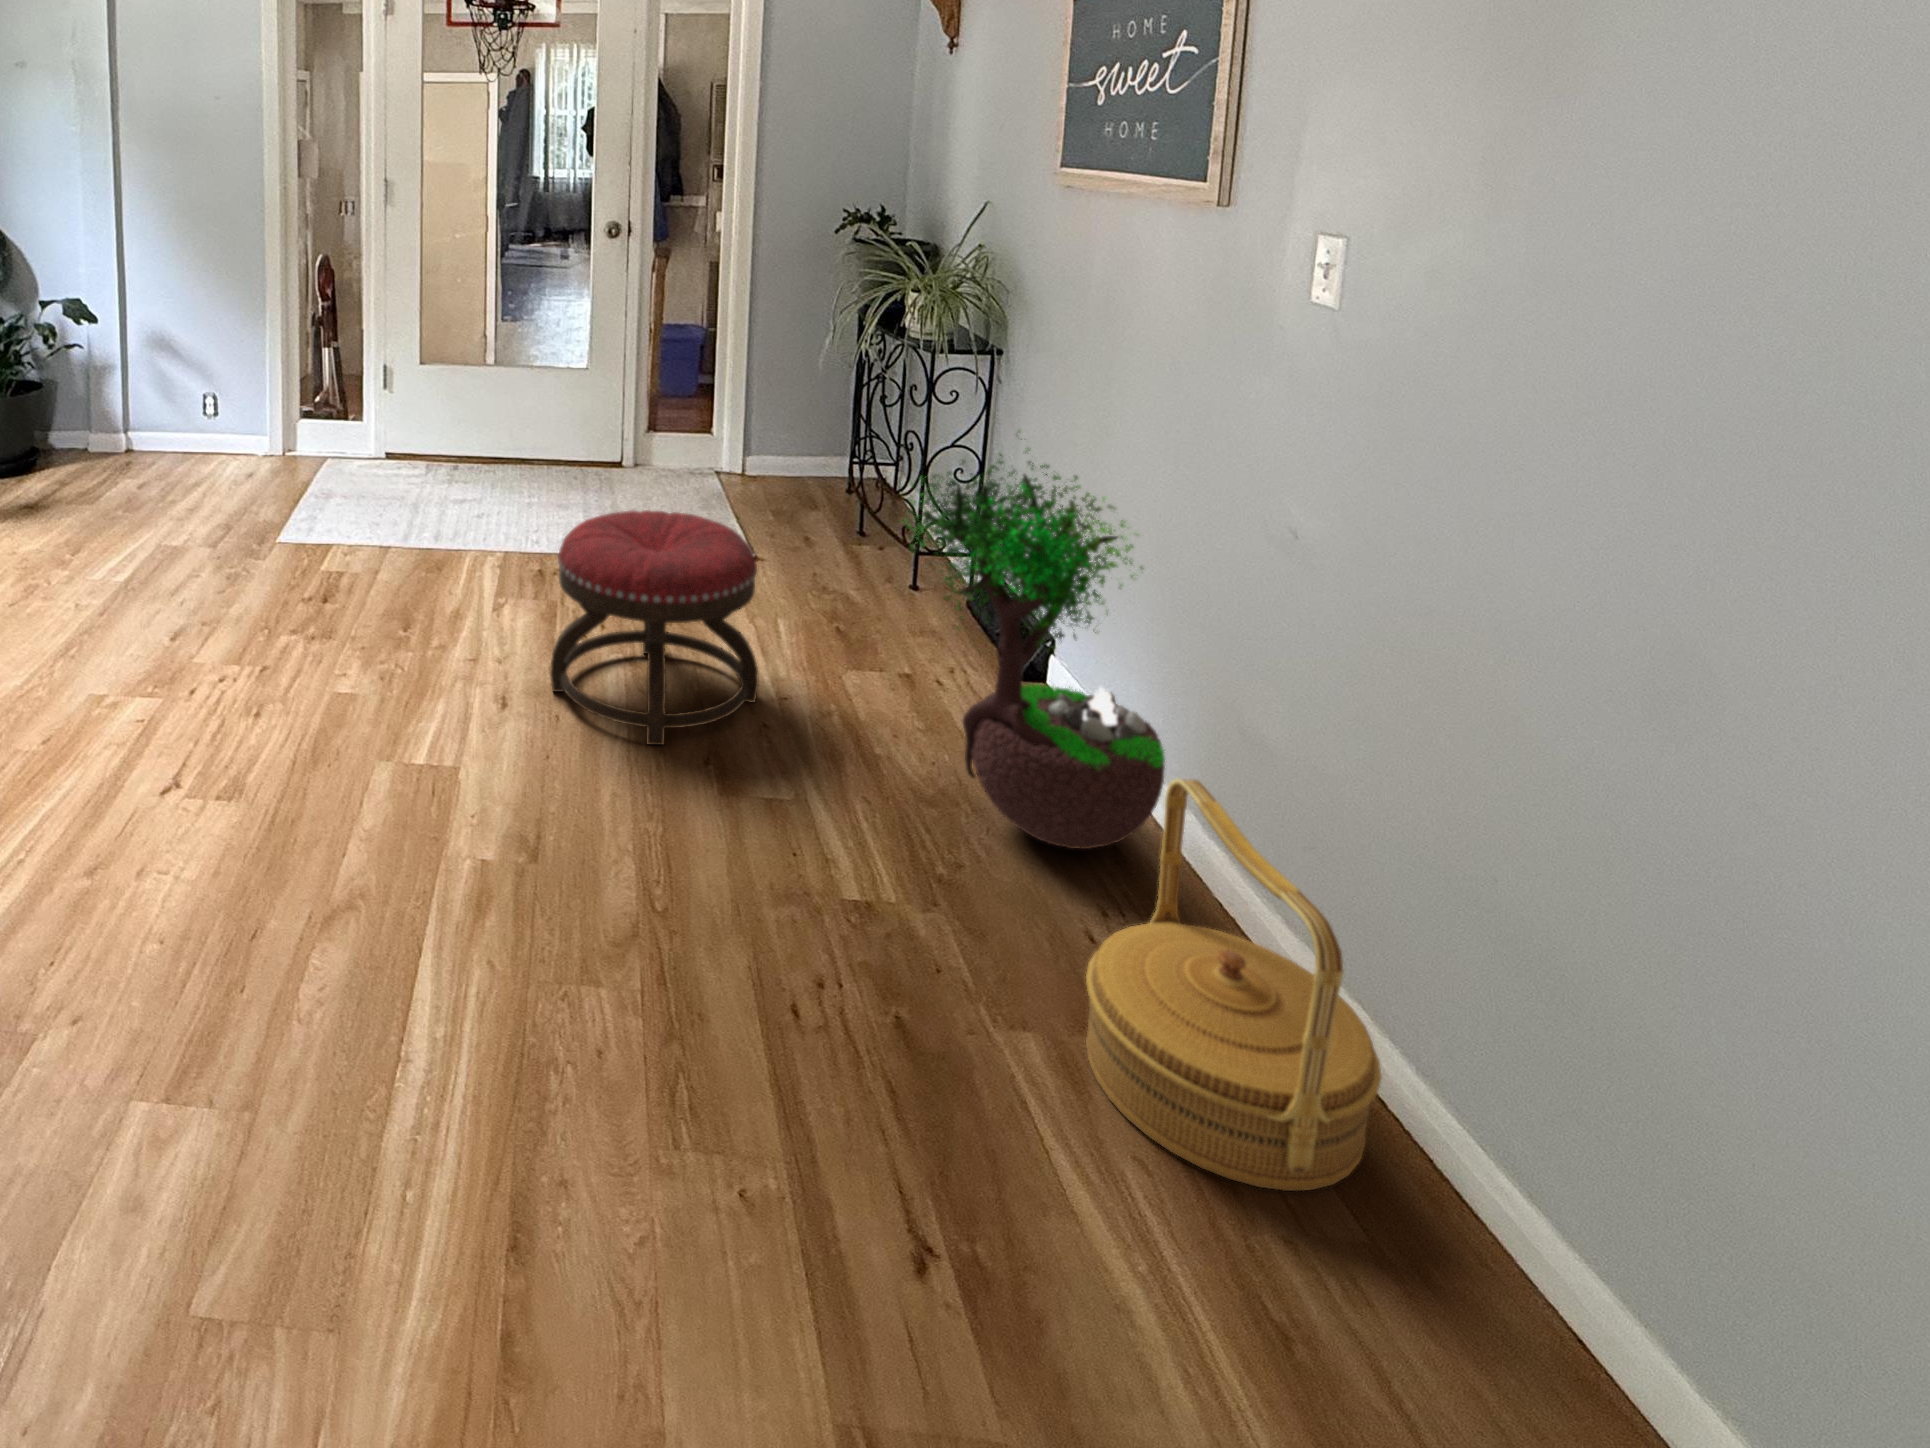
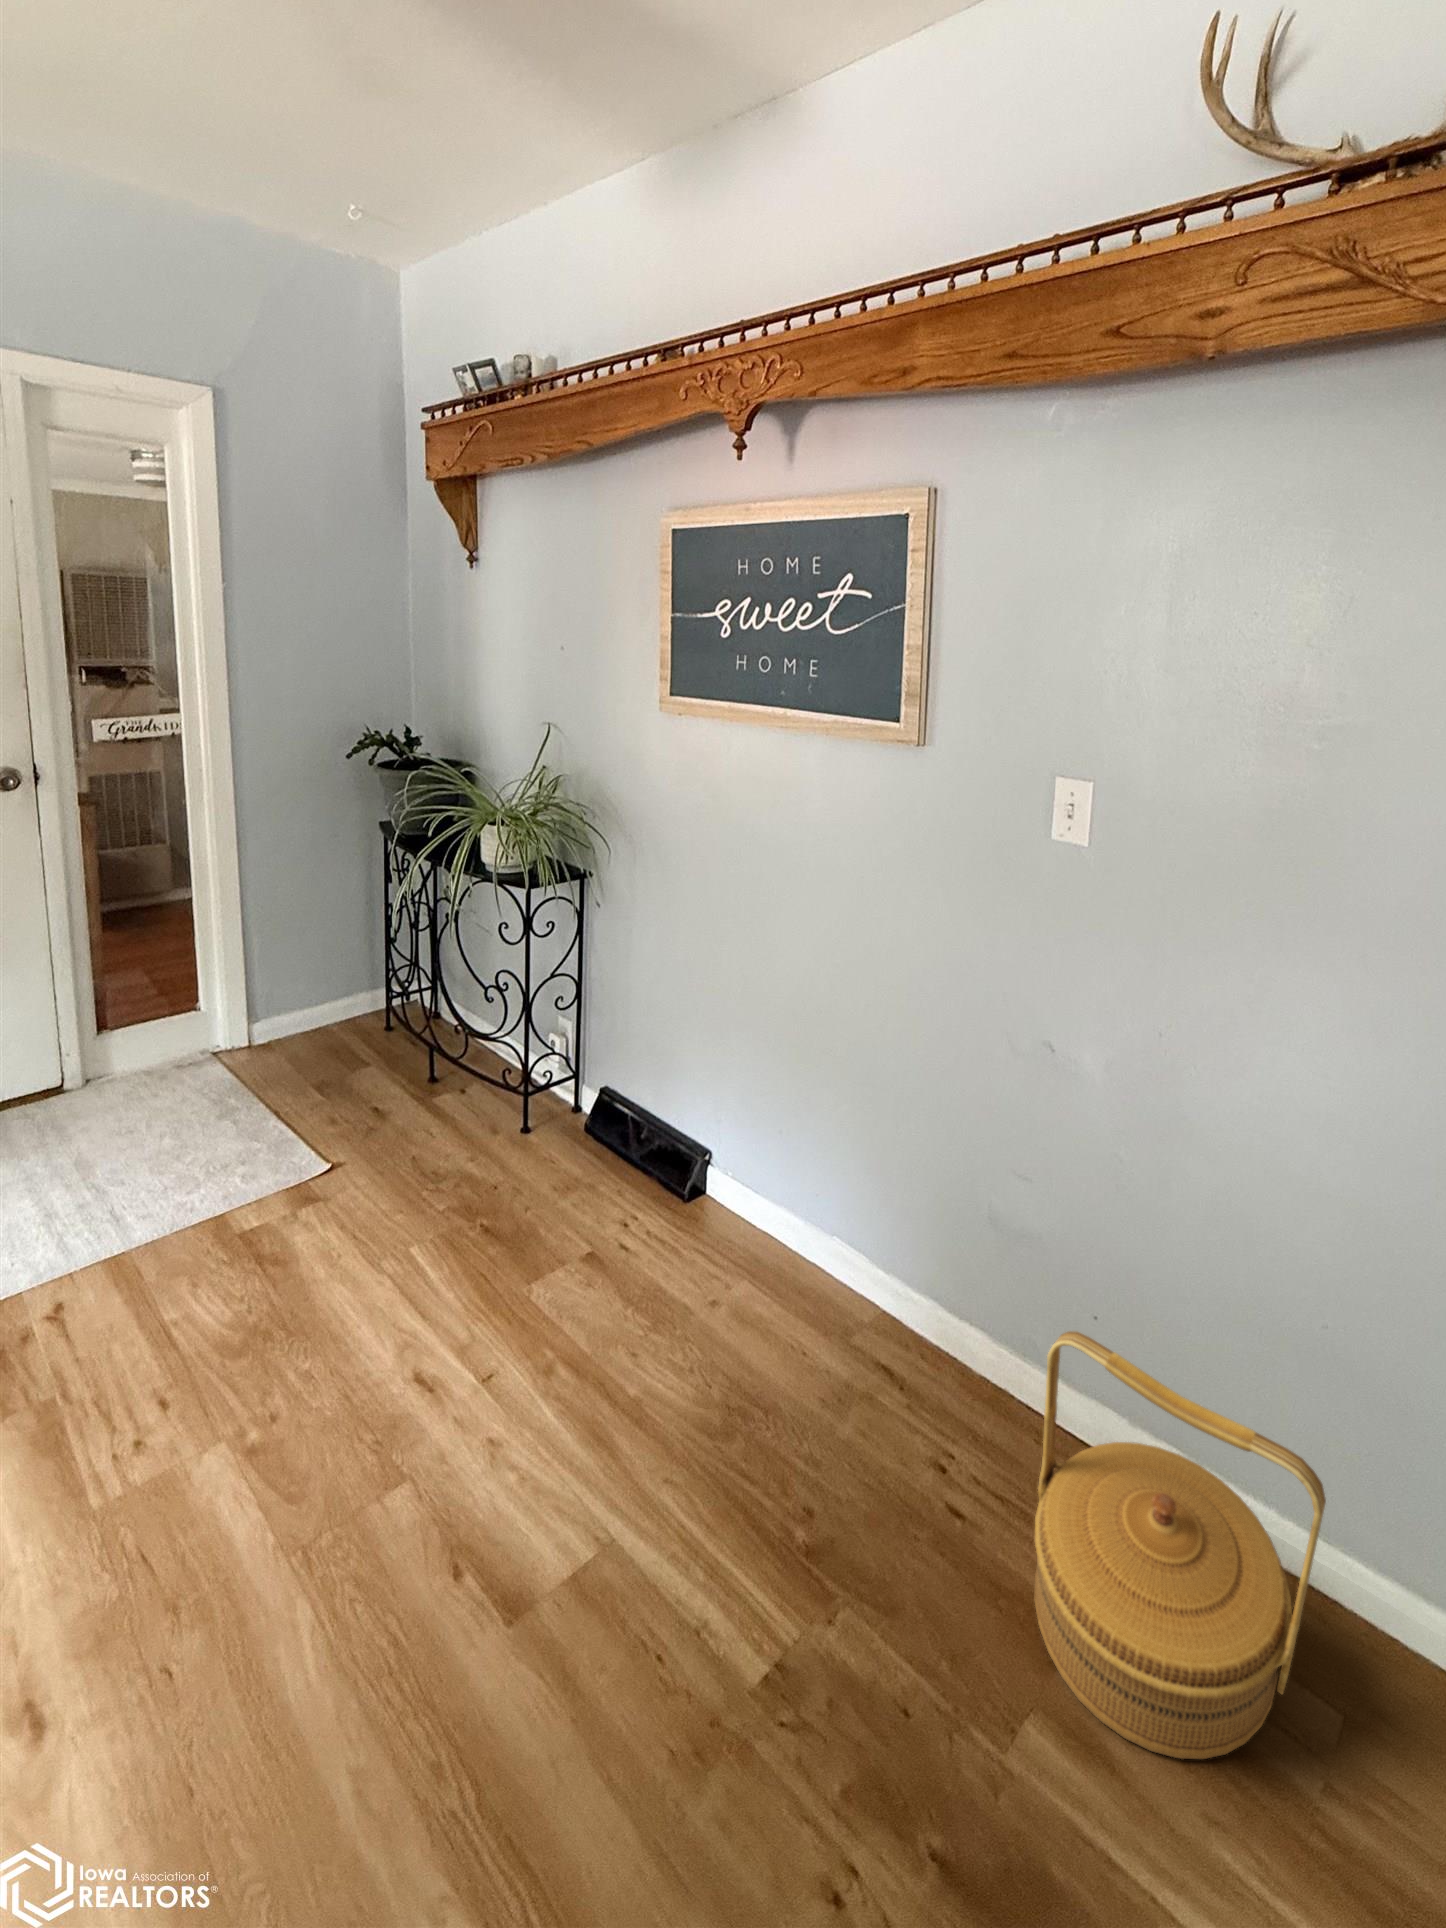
potted tree: present [905,449,1165,849] -> none [666,1004,940,1417]
ottoman: present [550,510,759,745] -> none [110,1198,460,1614]

